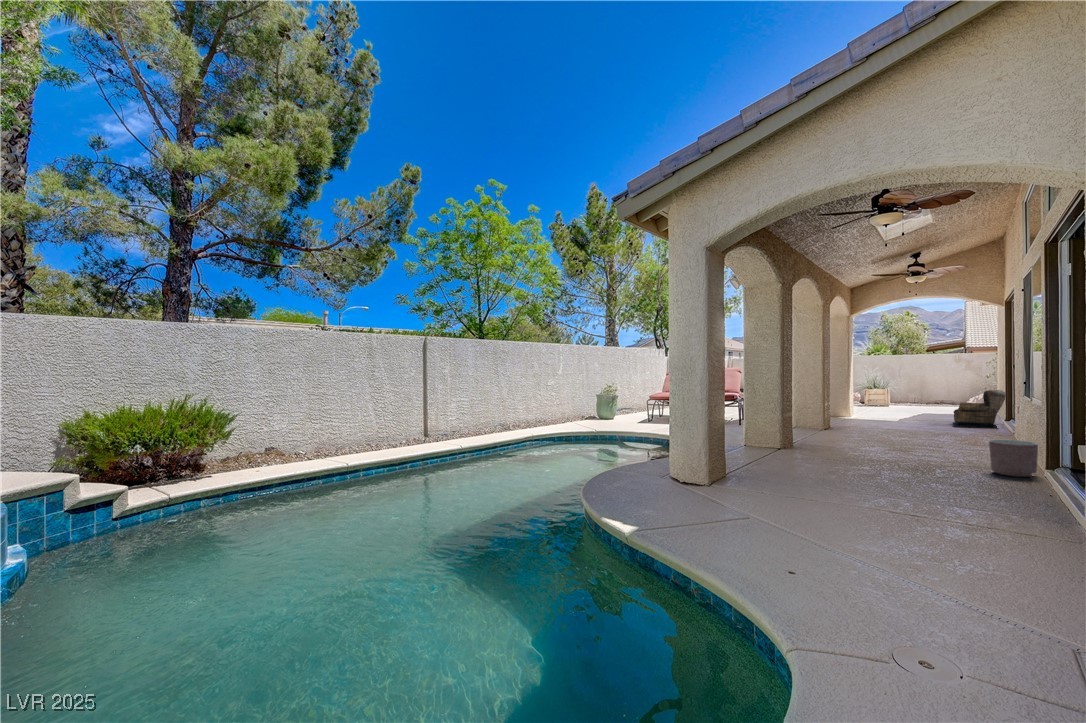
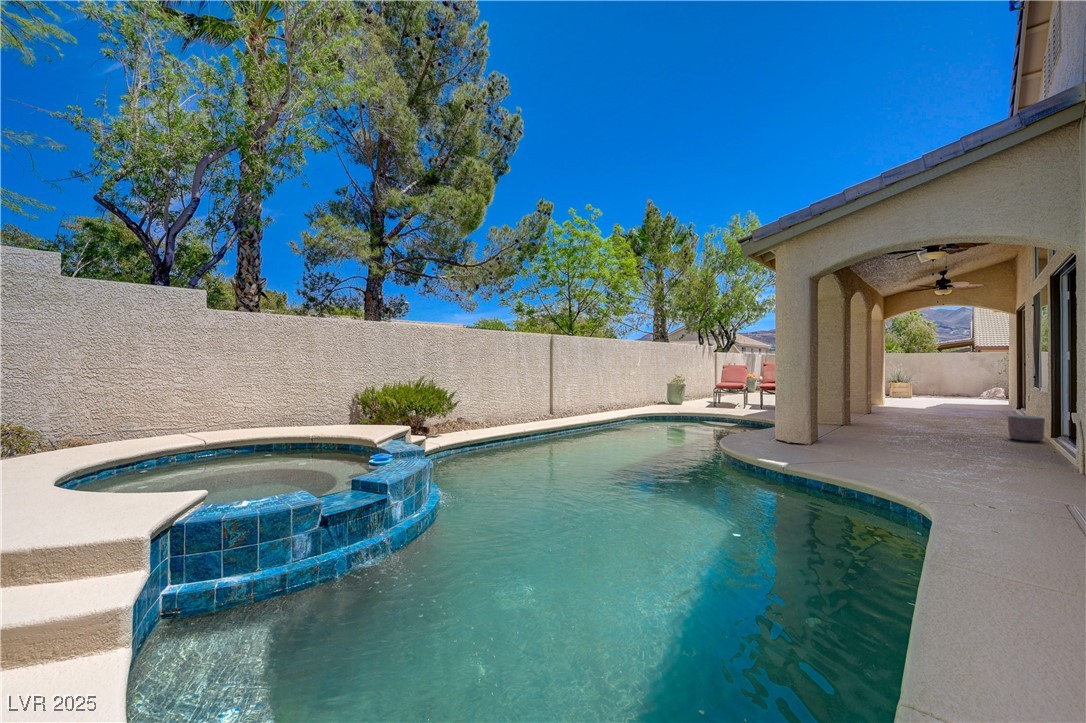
armchair: present [953,390,1006,429] -> none [970,382,1019,413]

